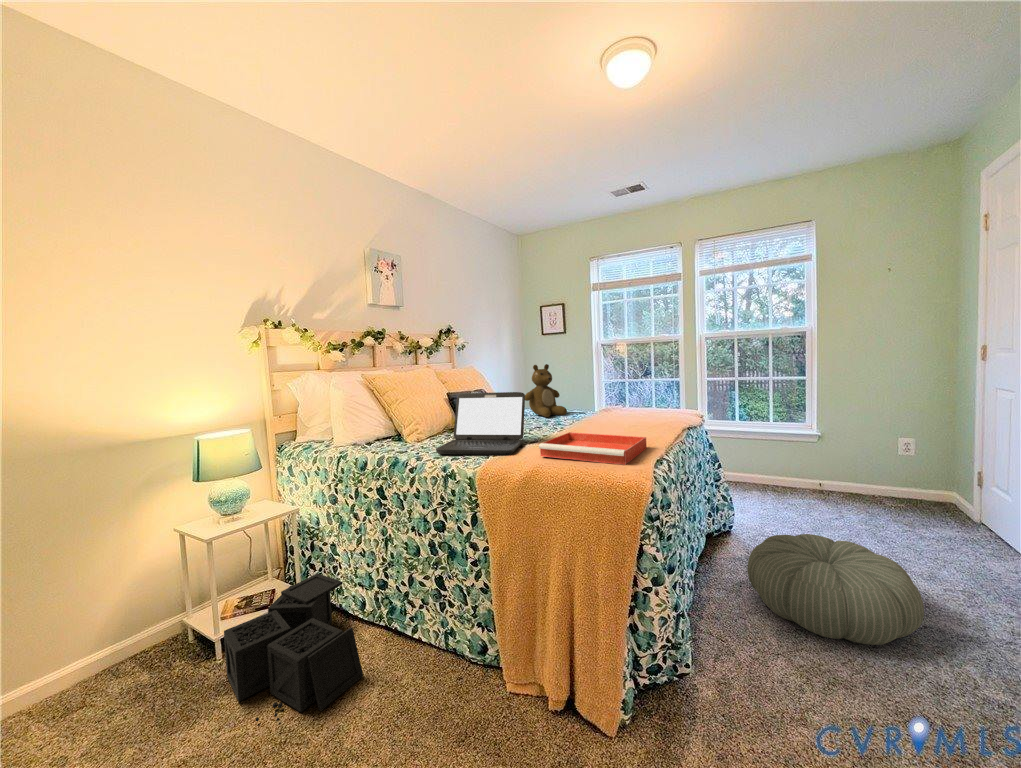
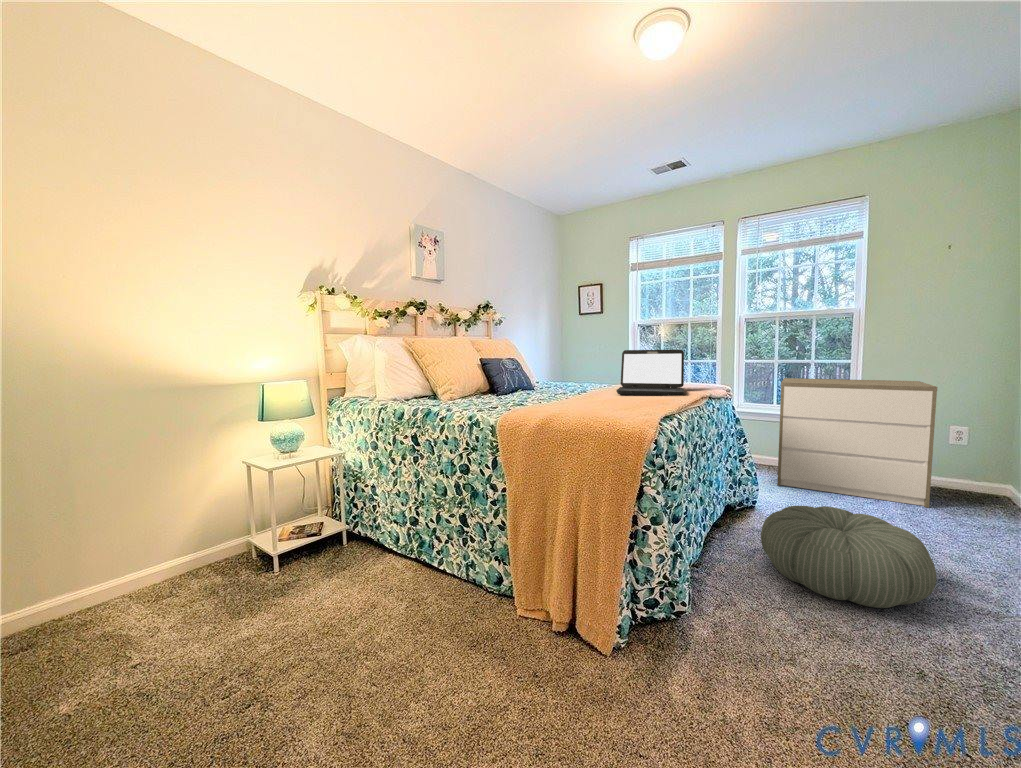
teddy bear: present [525,364,567,417] -> none [554,337,595,387]
laptop: present [436,392,525,455] -> present [616,350,684,396]
dresser: none [745,396,890,520] -> present [777,378,938,508]
tray: present [539,432,647,465] -> none [557,393,660,417]
storage bin: present [224,573,363,721] -> none [281,511,394,617]

